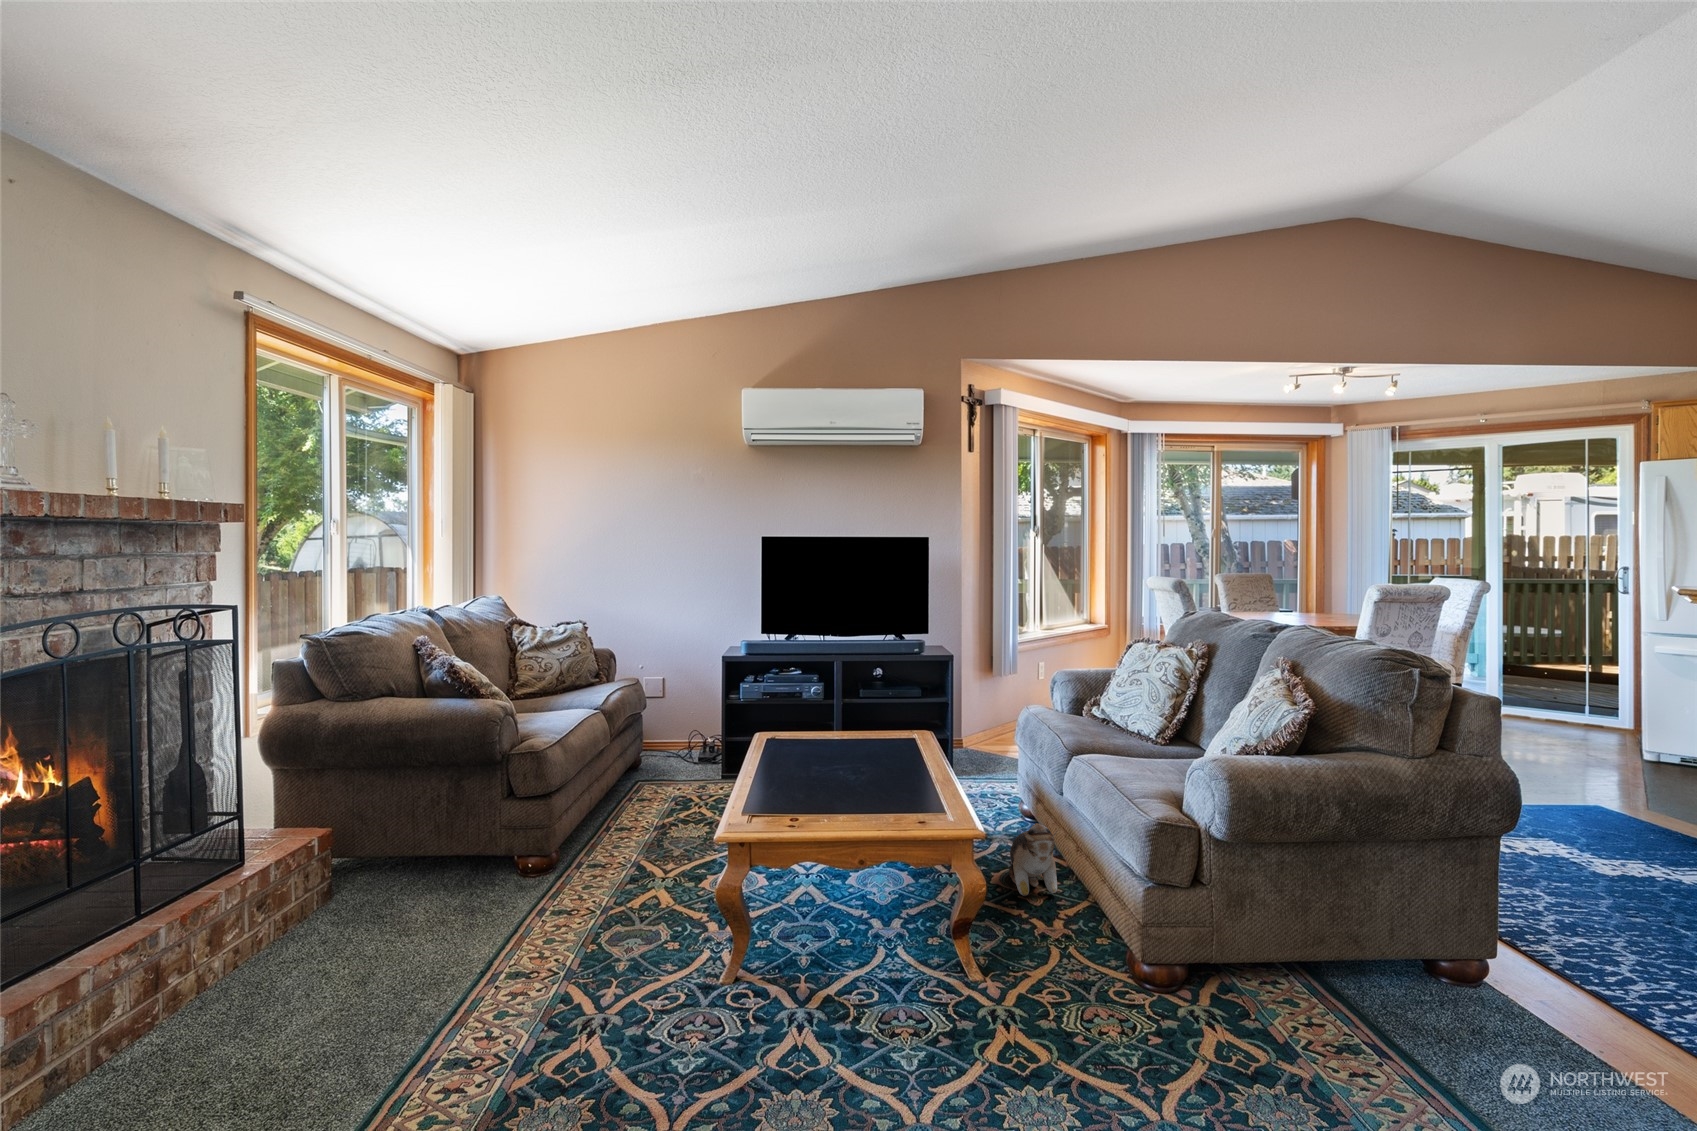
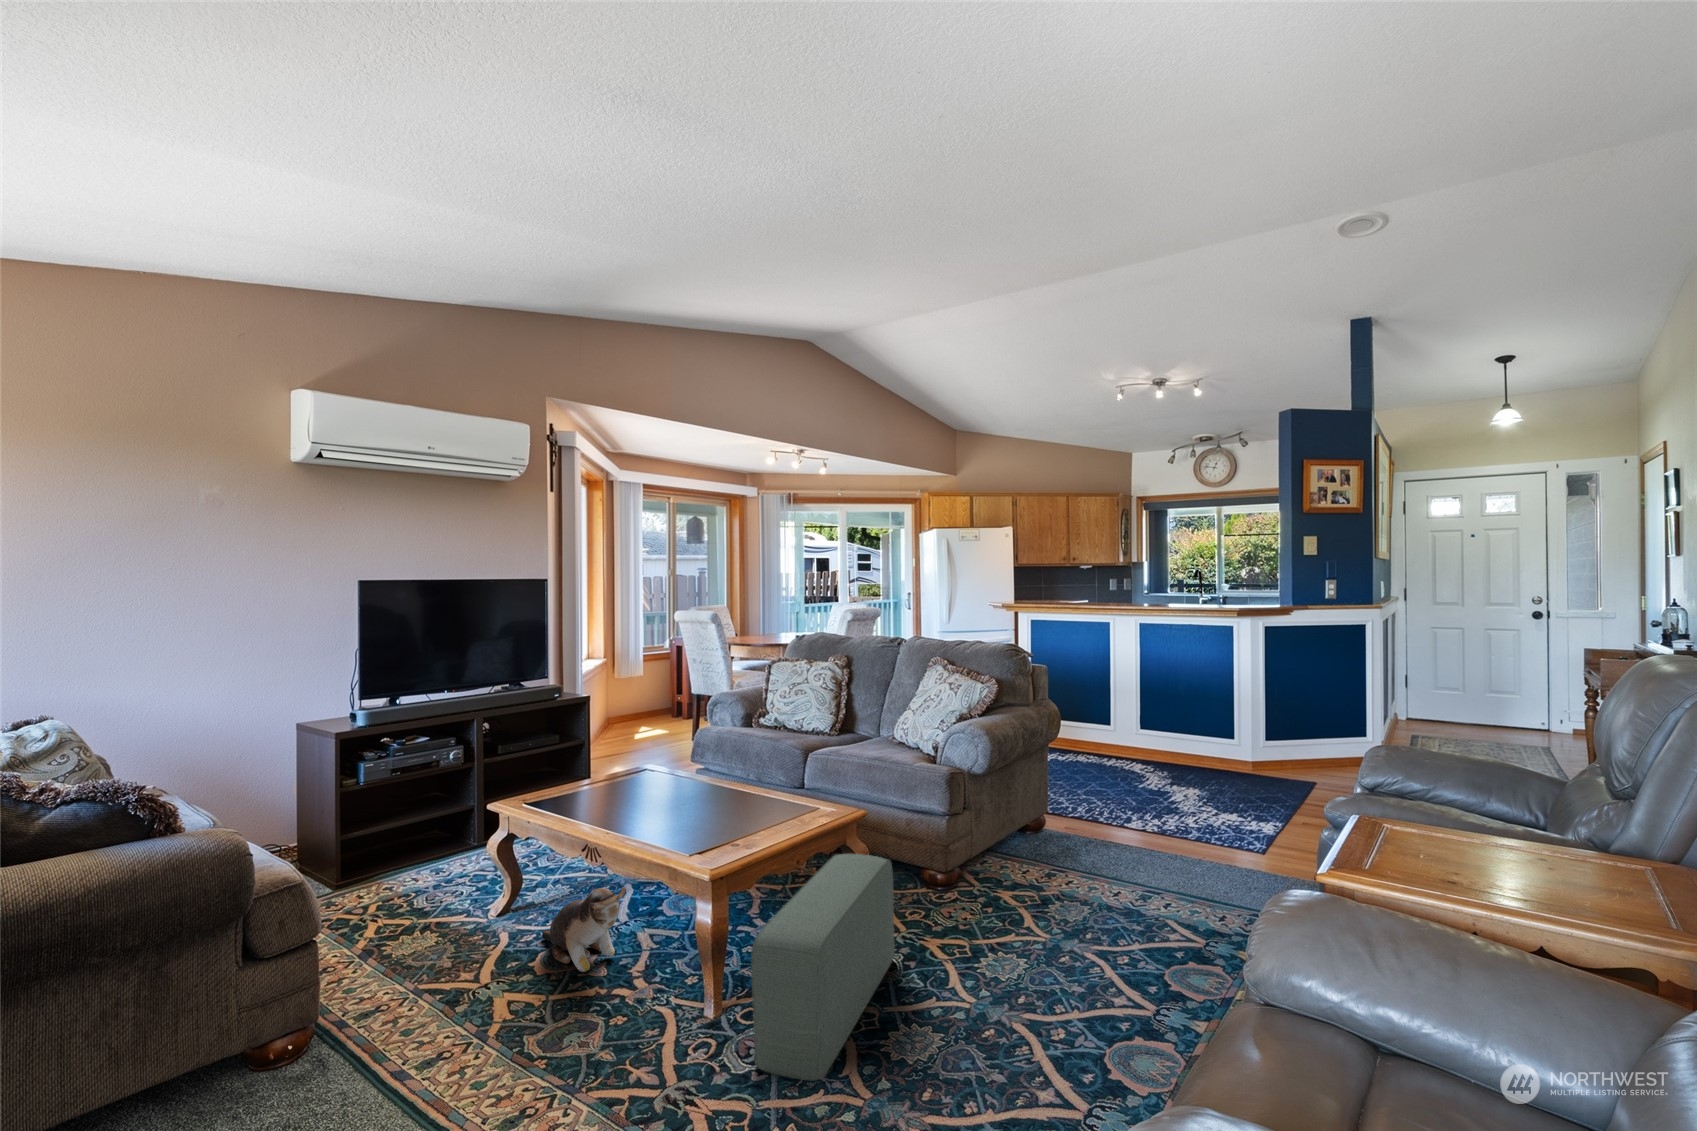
pouf: none [1083,869,1350,1078] -> present [751,854,895,1081]

